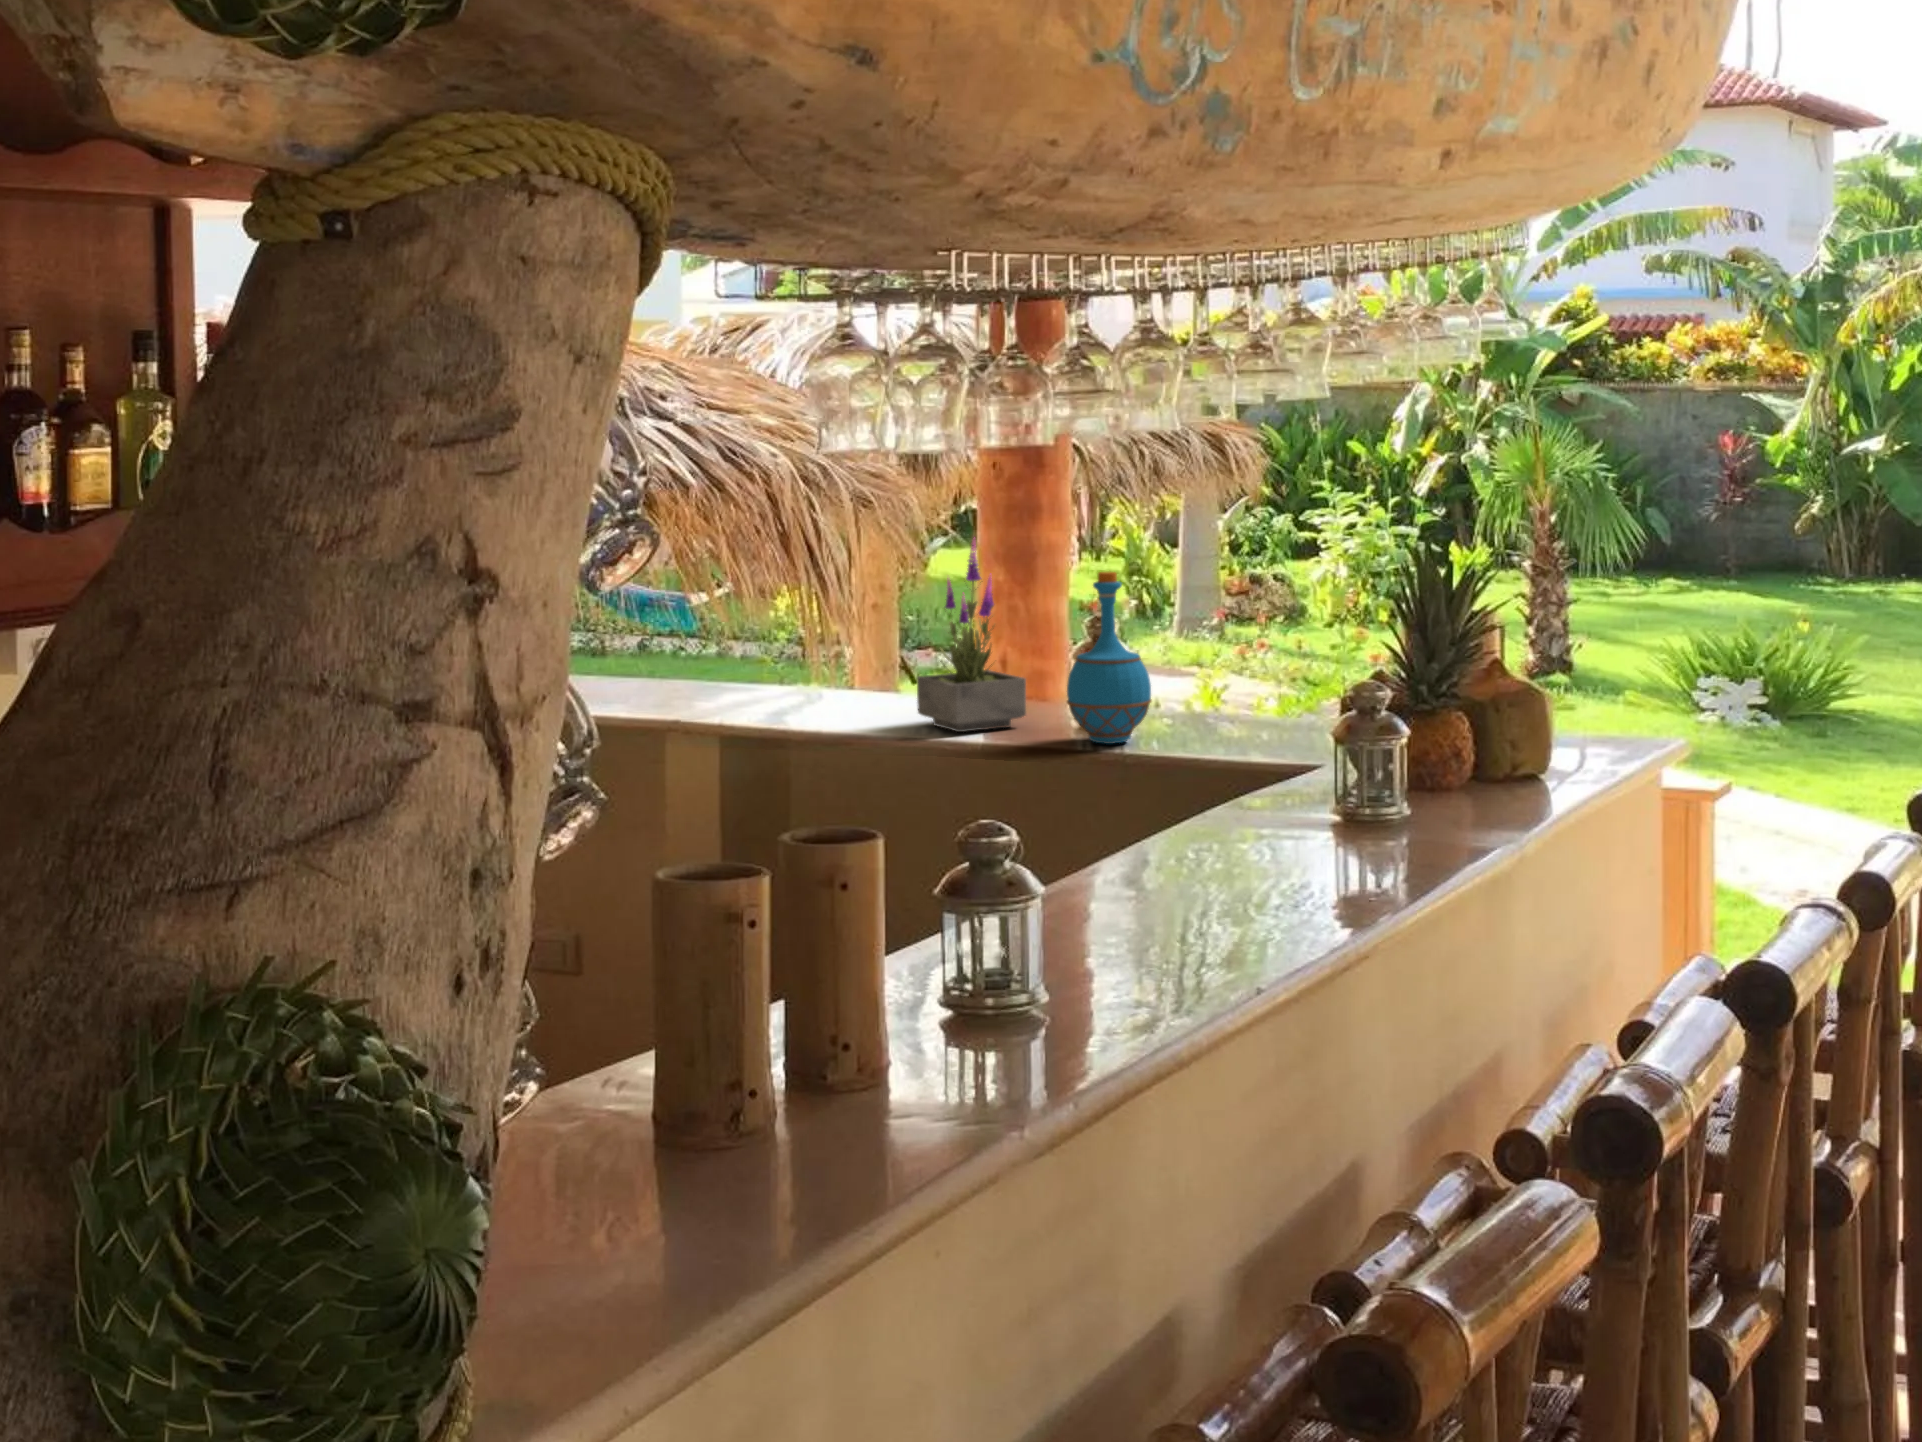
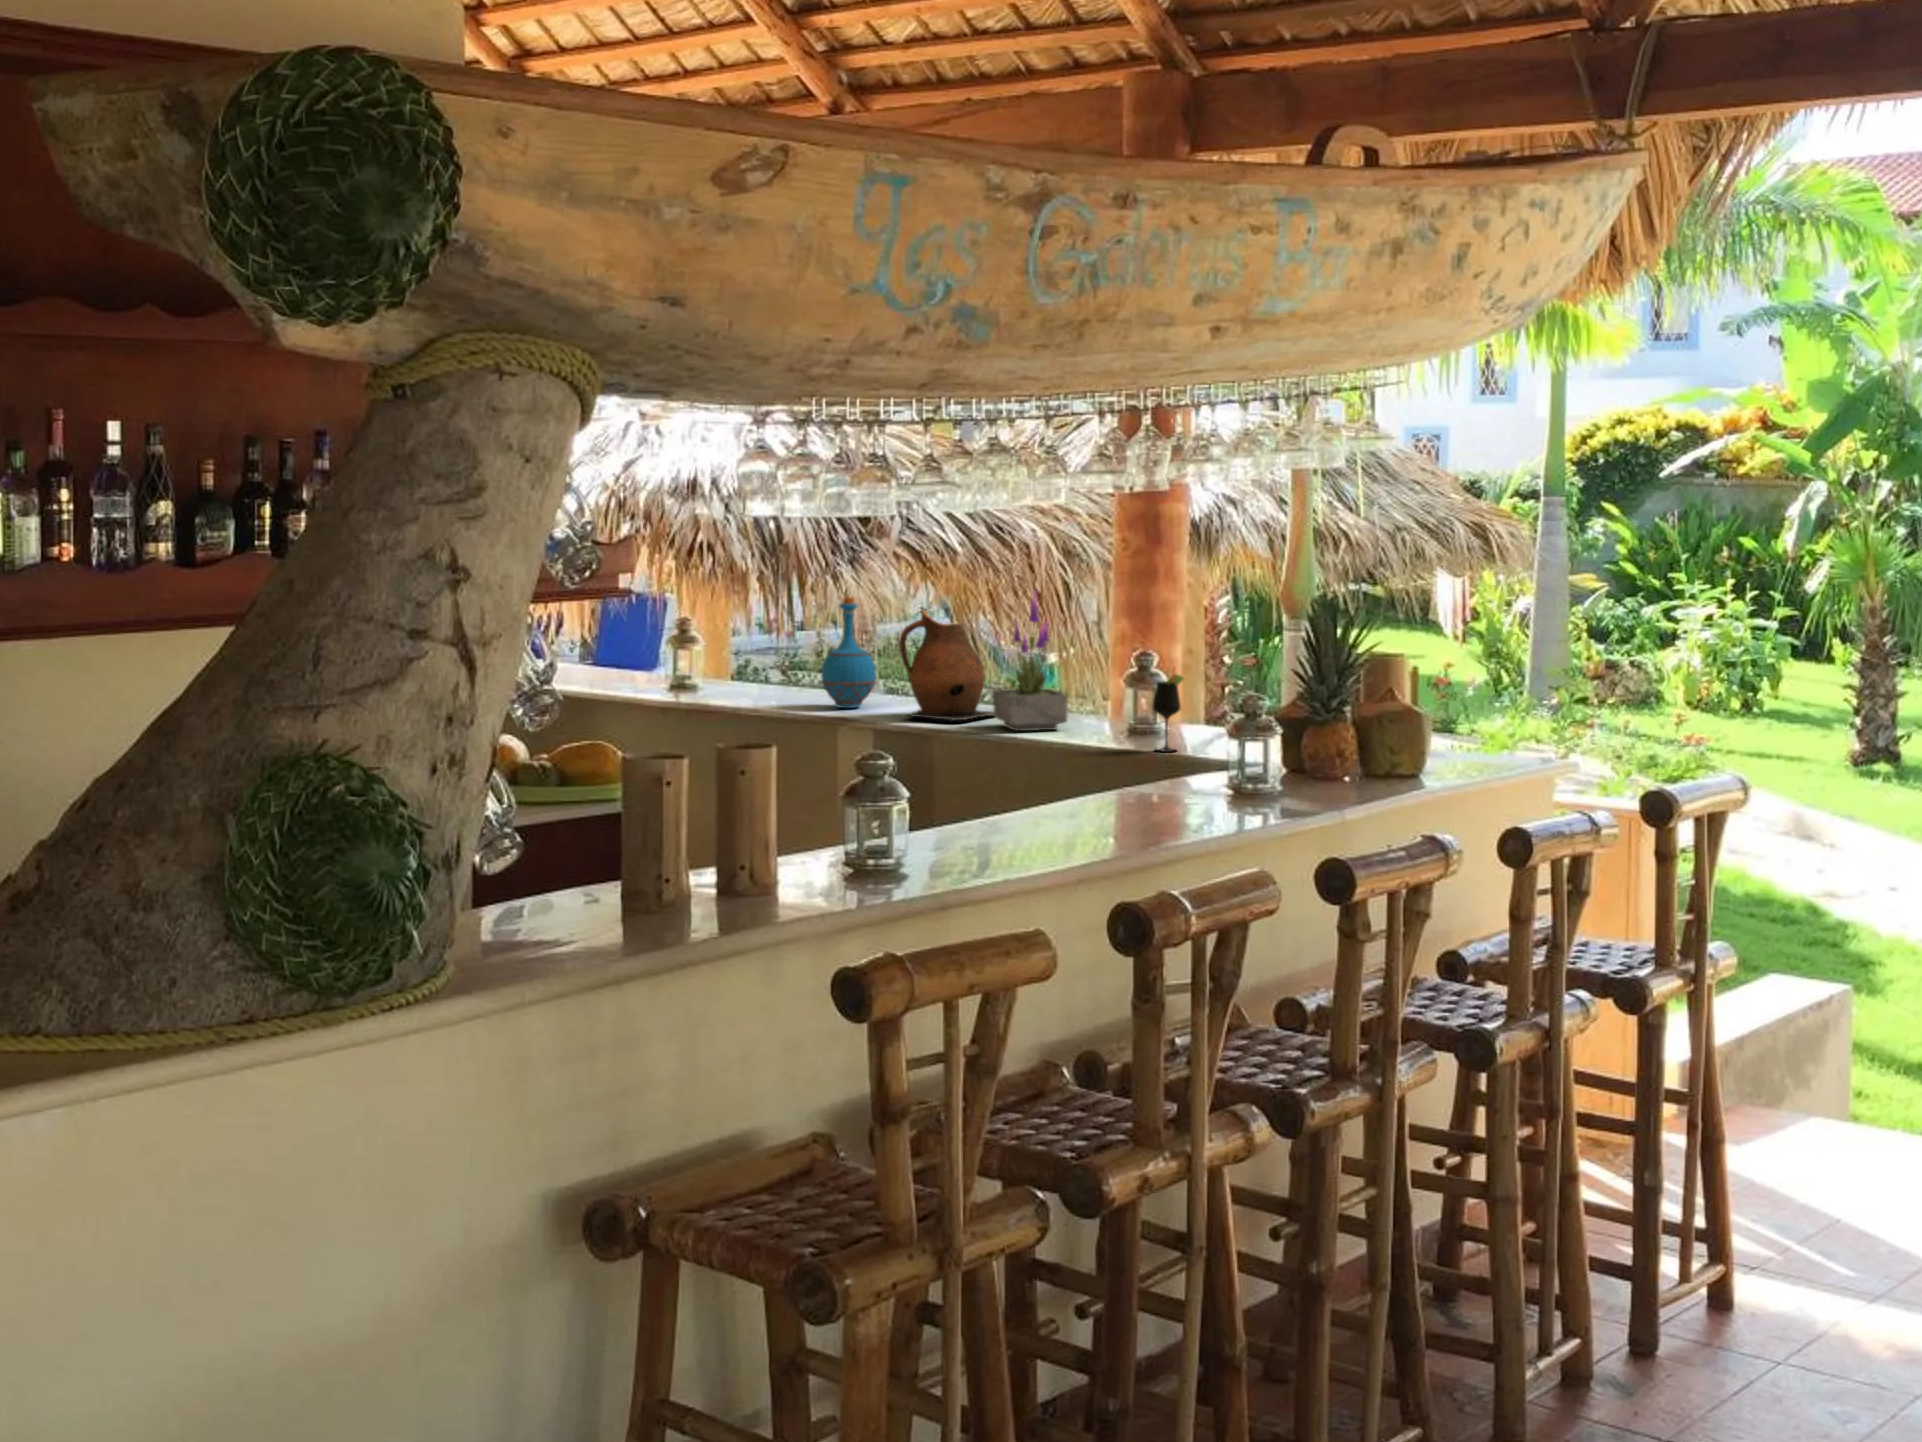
ceramic pitcher: none [771,569,911,723] -> present [899,610,994,721]
bottle: present [1067,572,1152,744] -> present [821,597,876,708]
wine glass: none [1180,637,1225,754] -> present [1153,670,1184,752]

